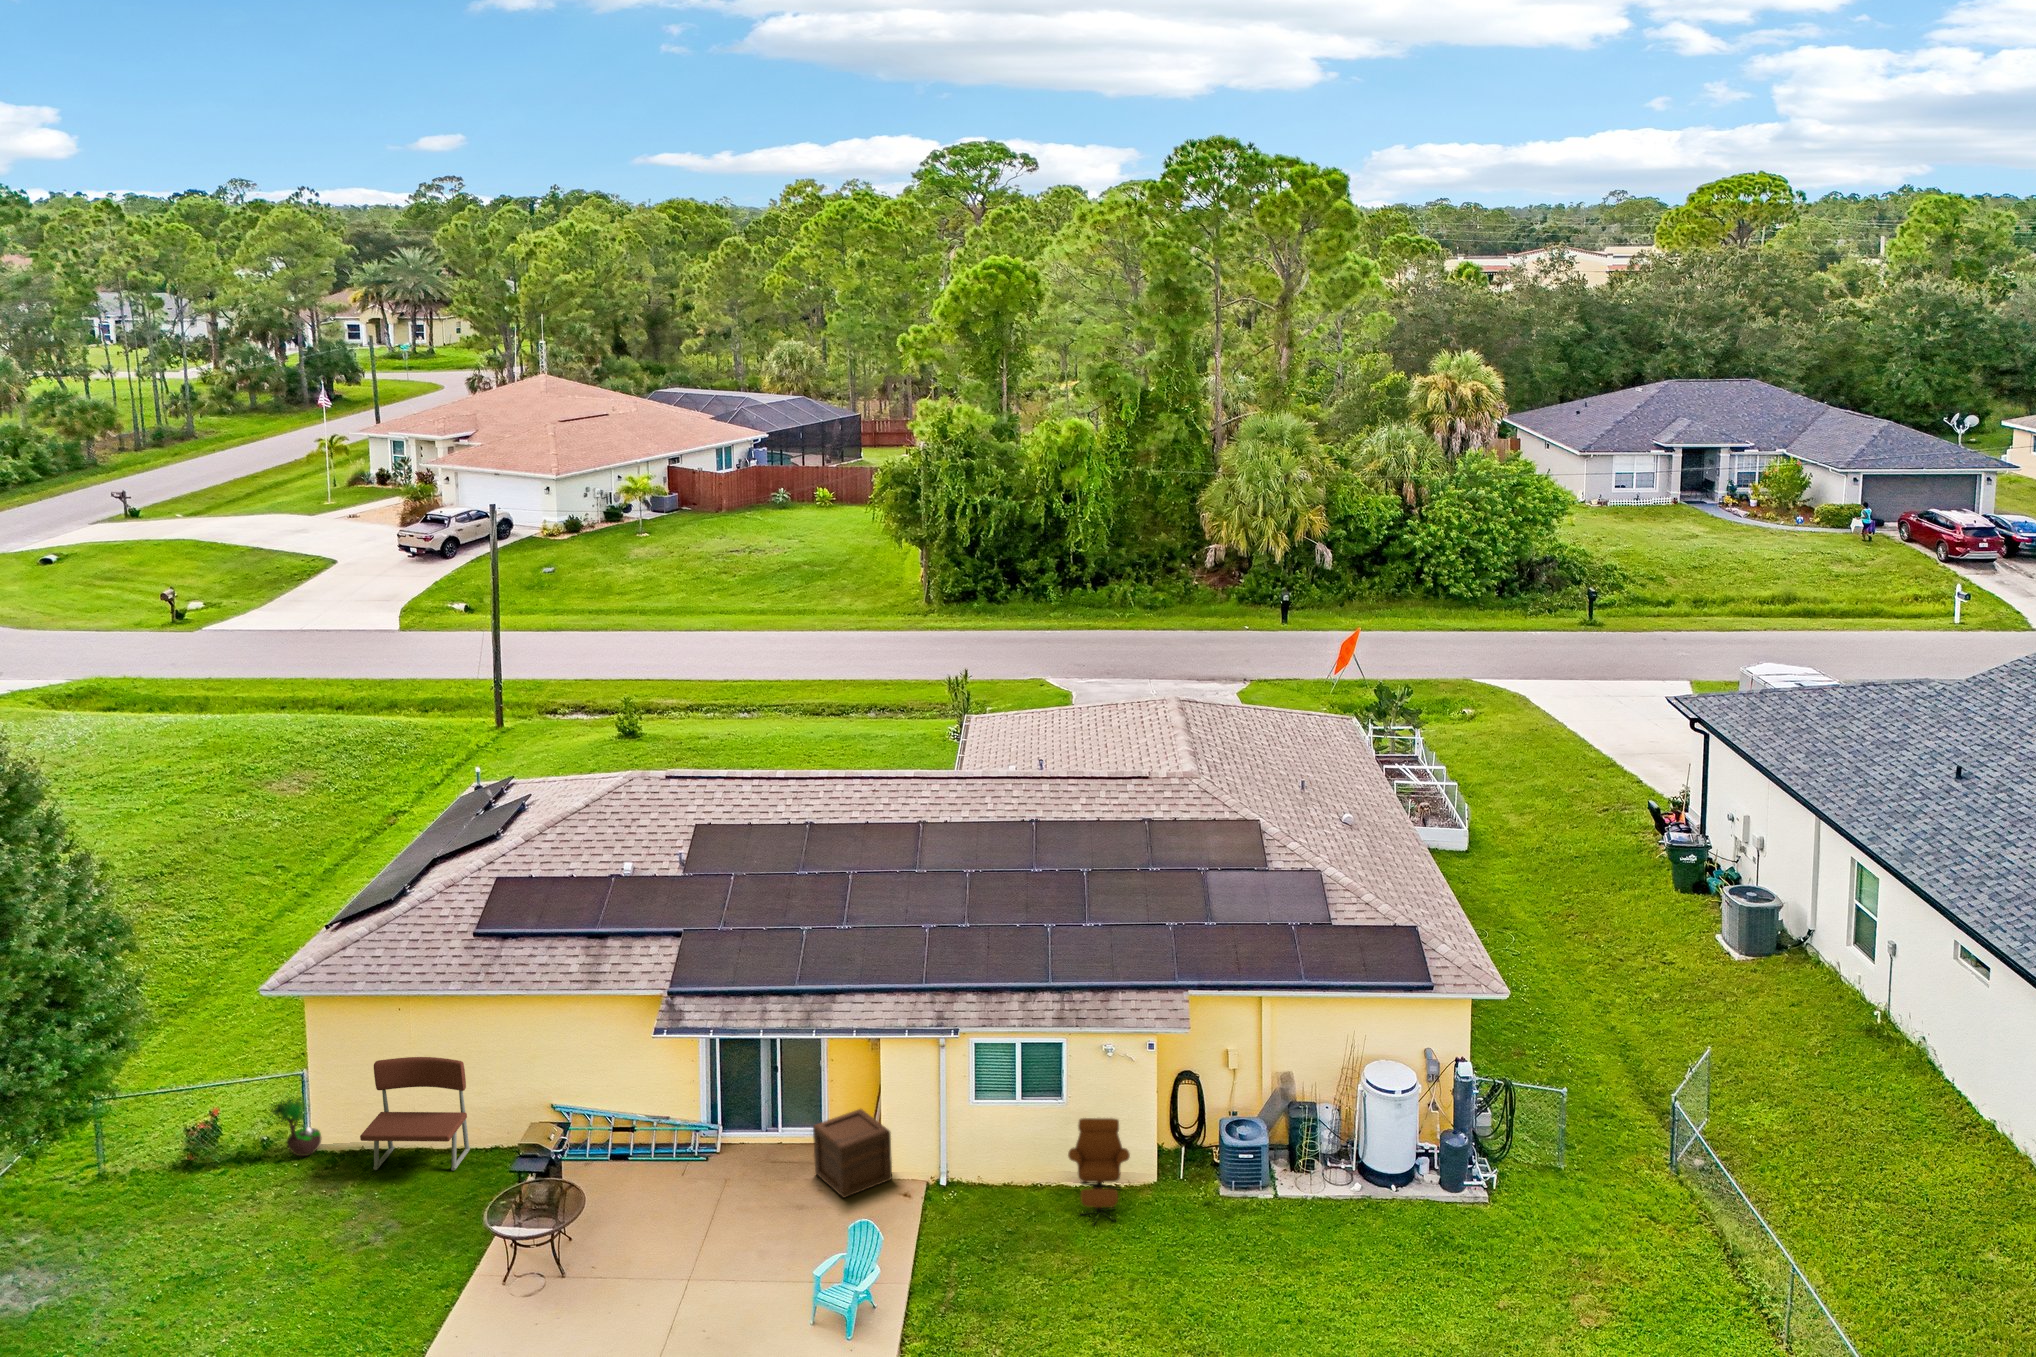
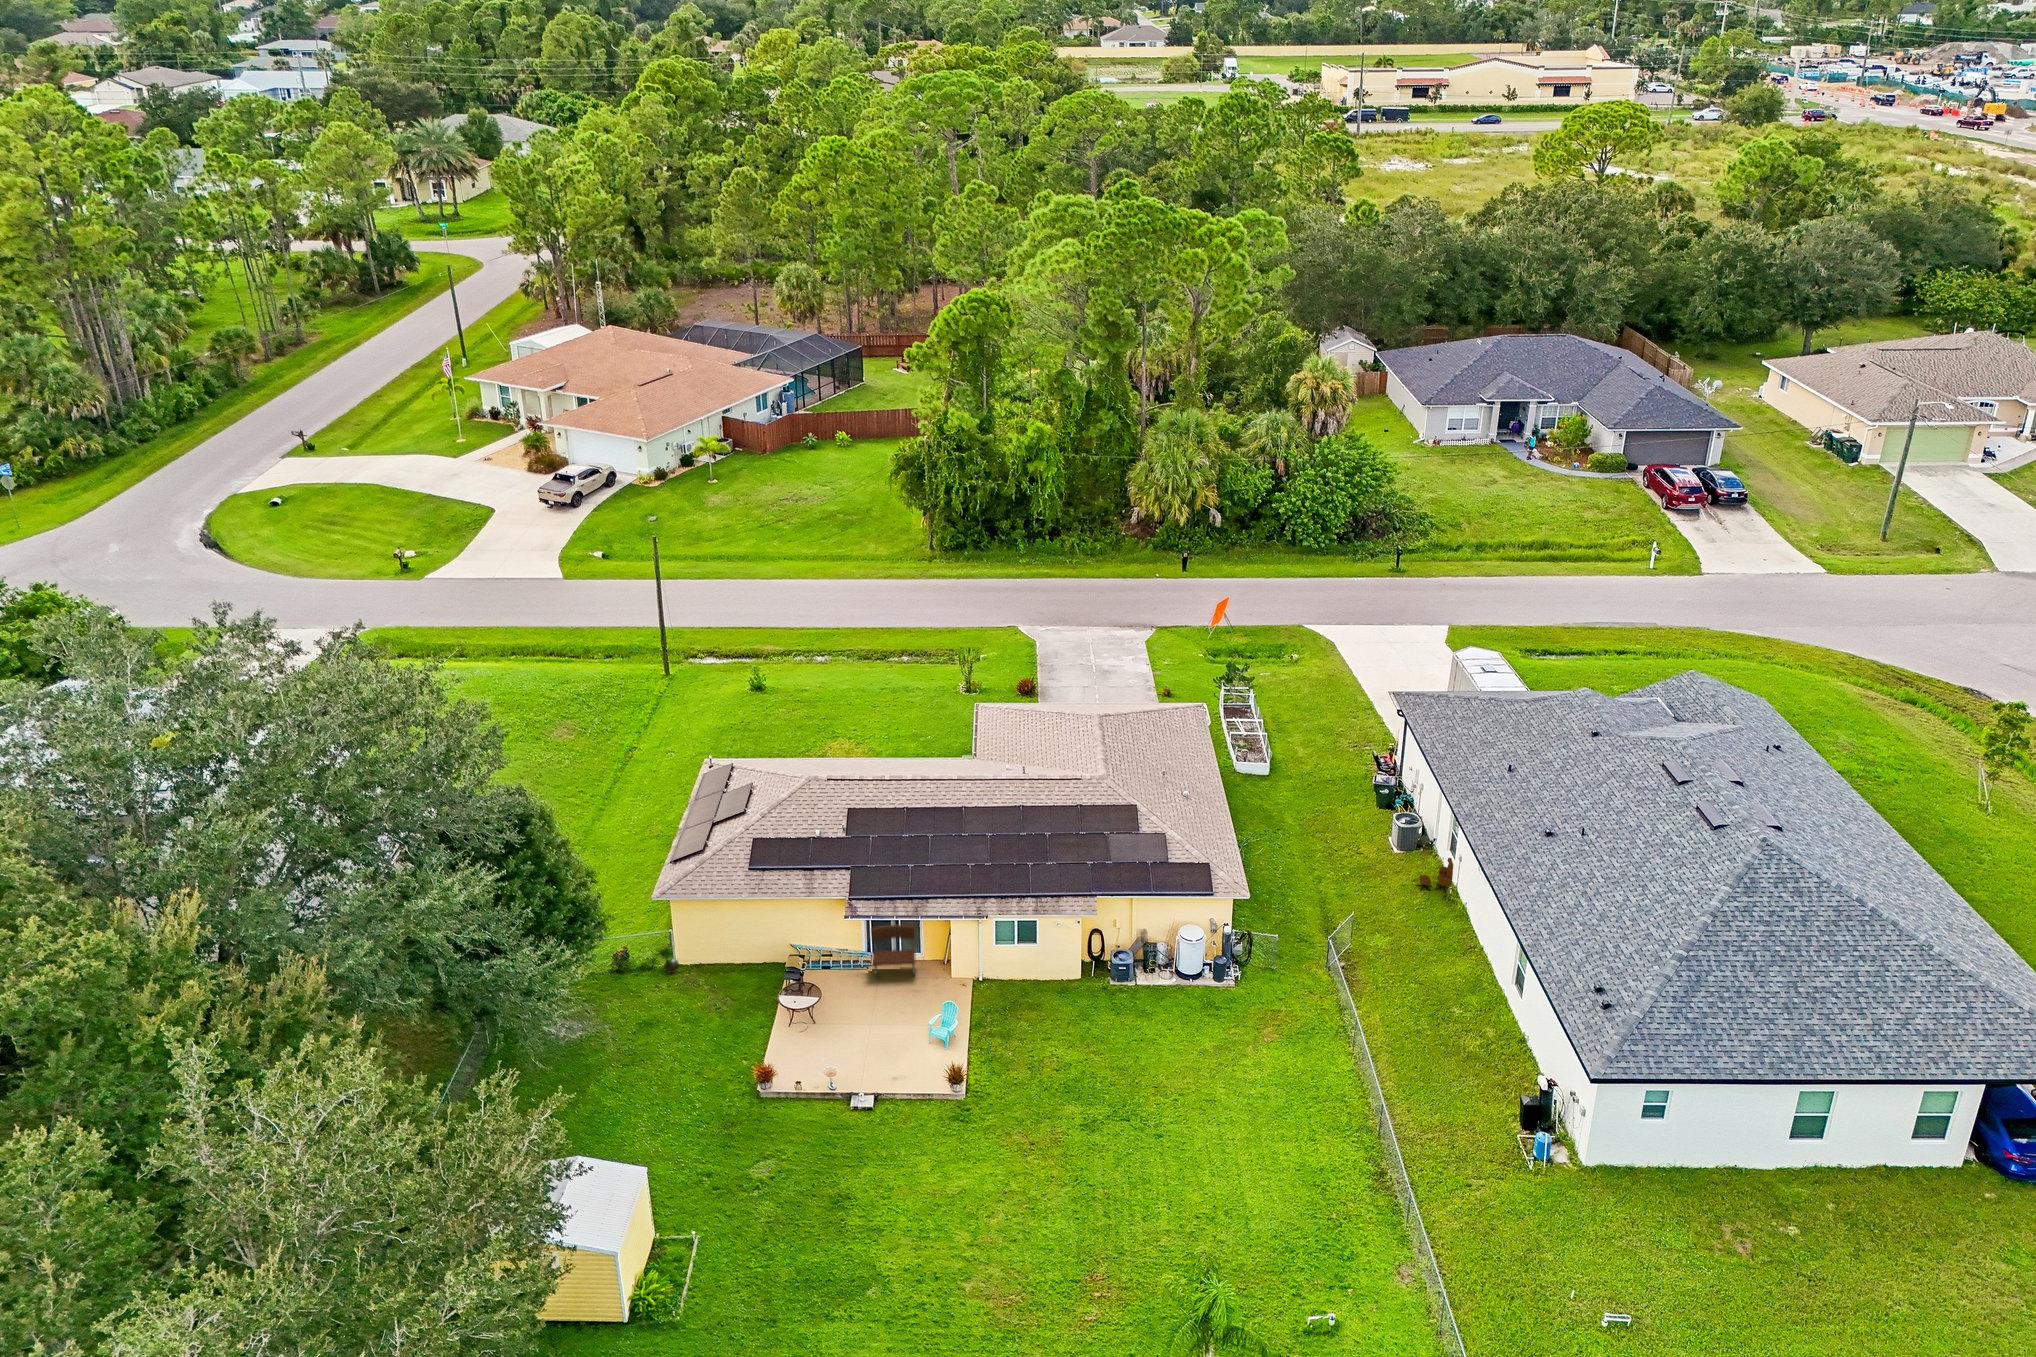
bench: present [360,1057,470,1171] -> present [871,925,916,977]
wooden crate: present [813,1109,892,1197] -> none [919,948,957,991]
lounge chair: present [1068,1118,1130,1225] -> present [1416,858,1453,893]

